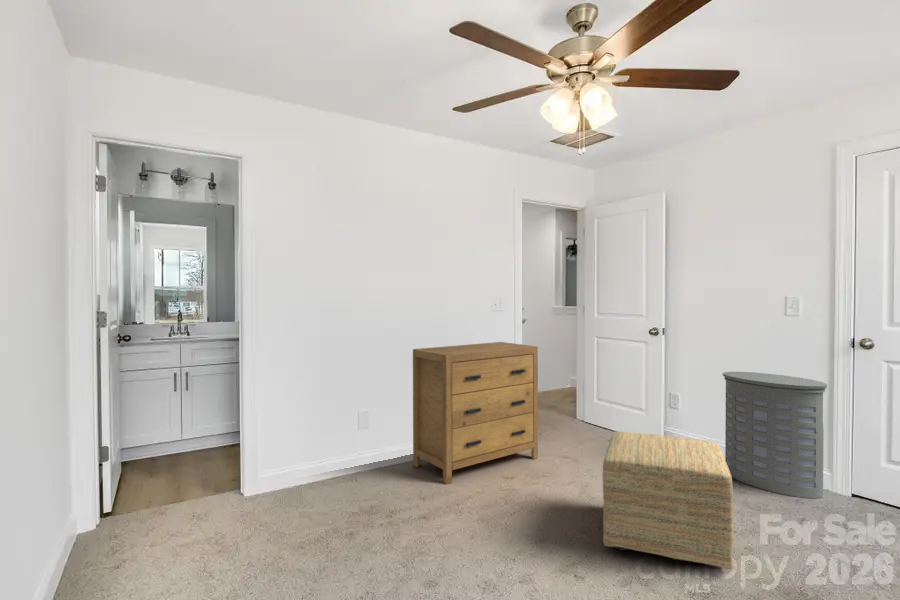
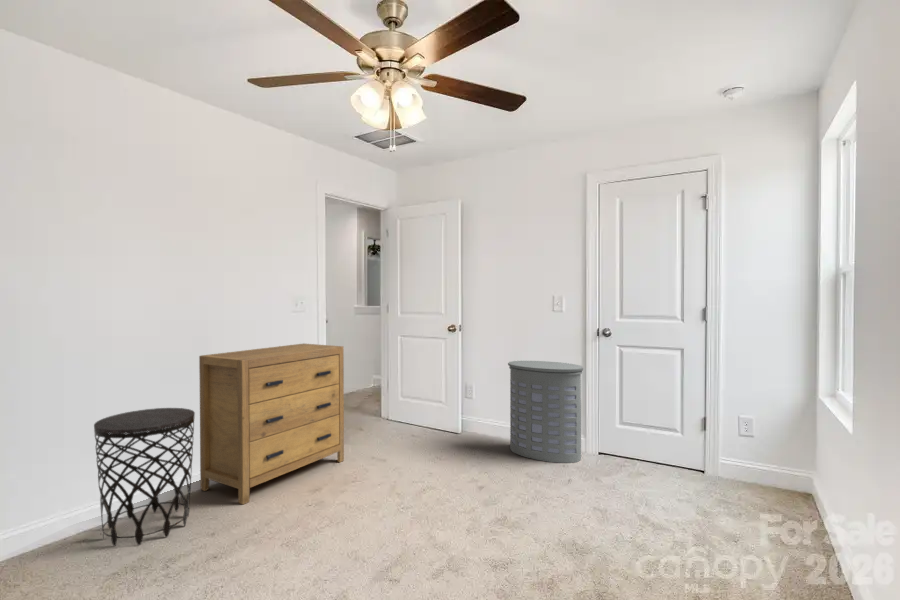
side table: none [337,392,409,503] -> present [94,408,195,546]
ottoman: present [602,431,733,569] -> none [412,424,523,540]

